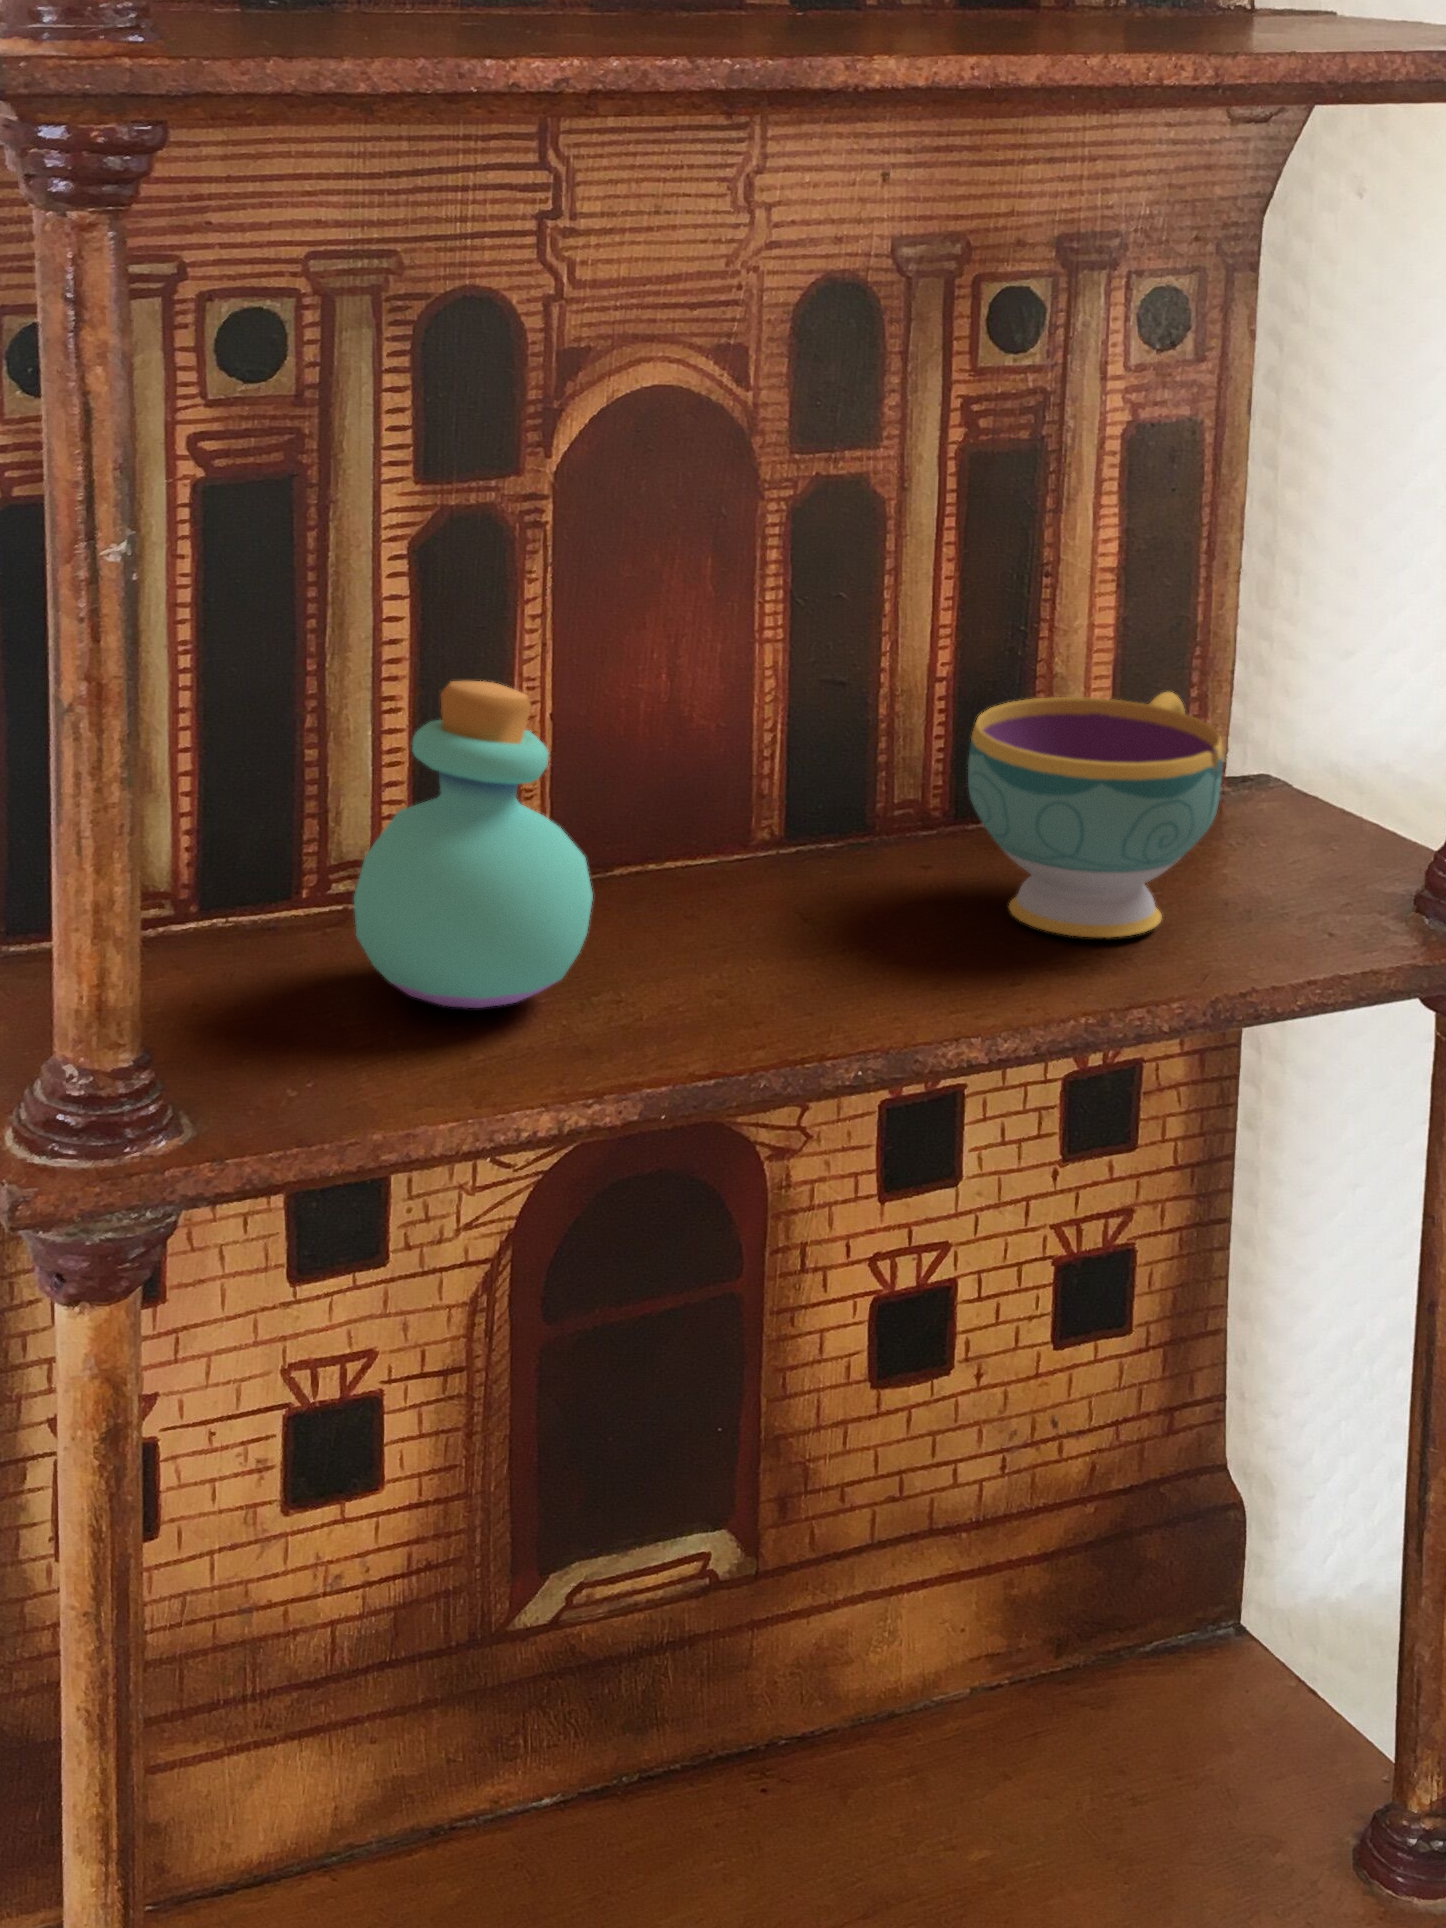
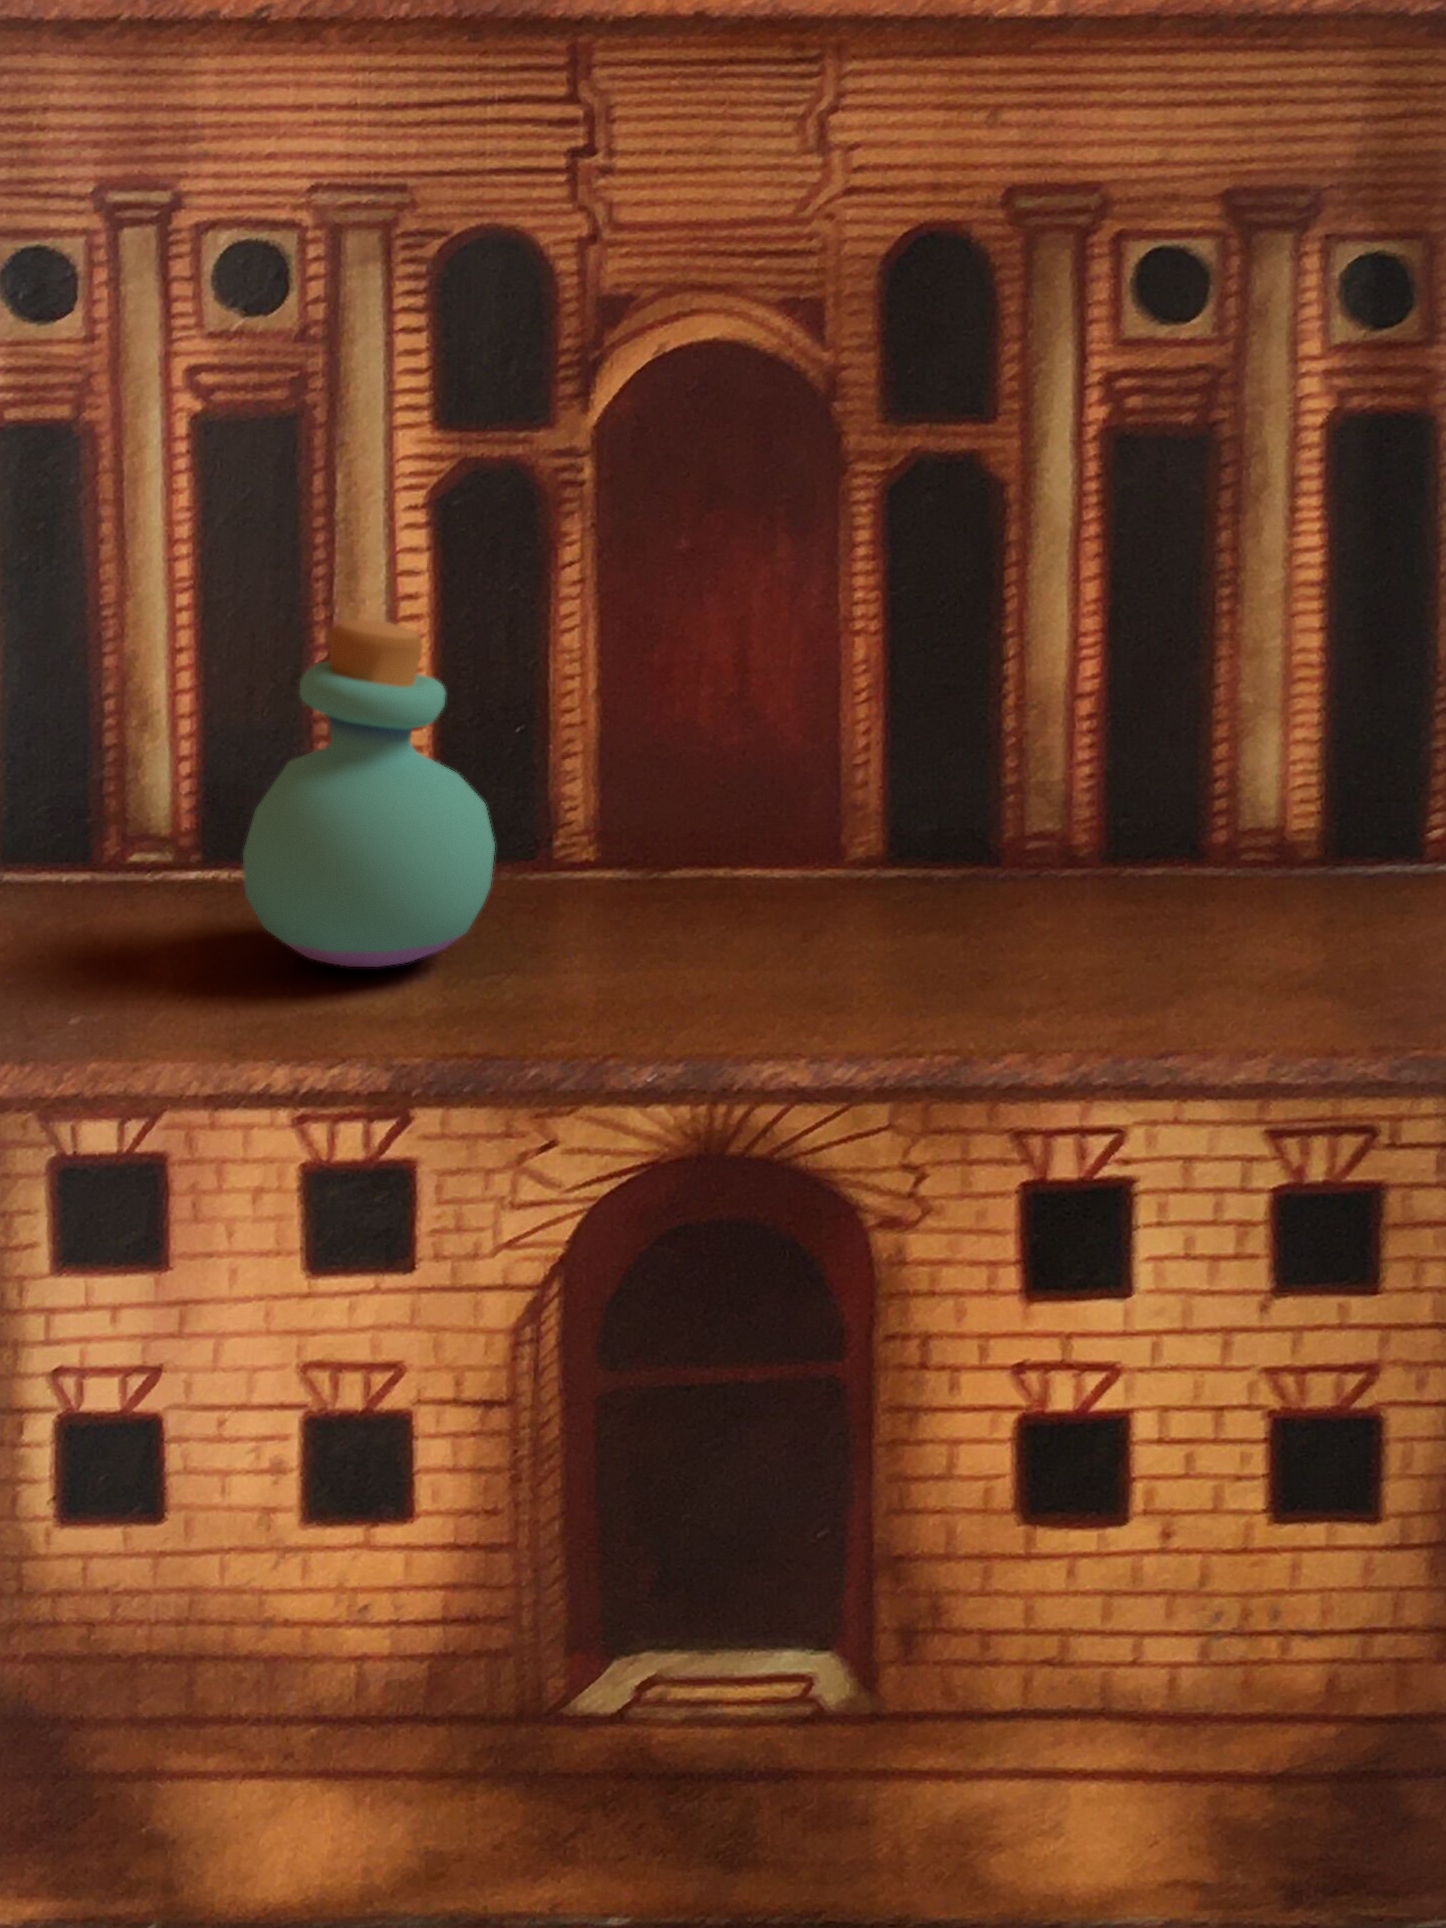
teacup: present [968,692,1223,937] -> none [999,710,1324,983]

